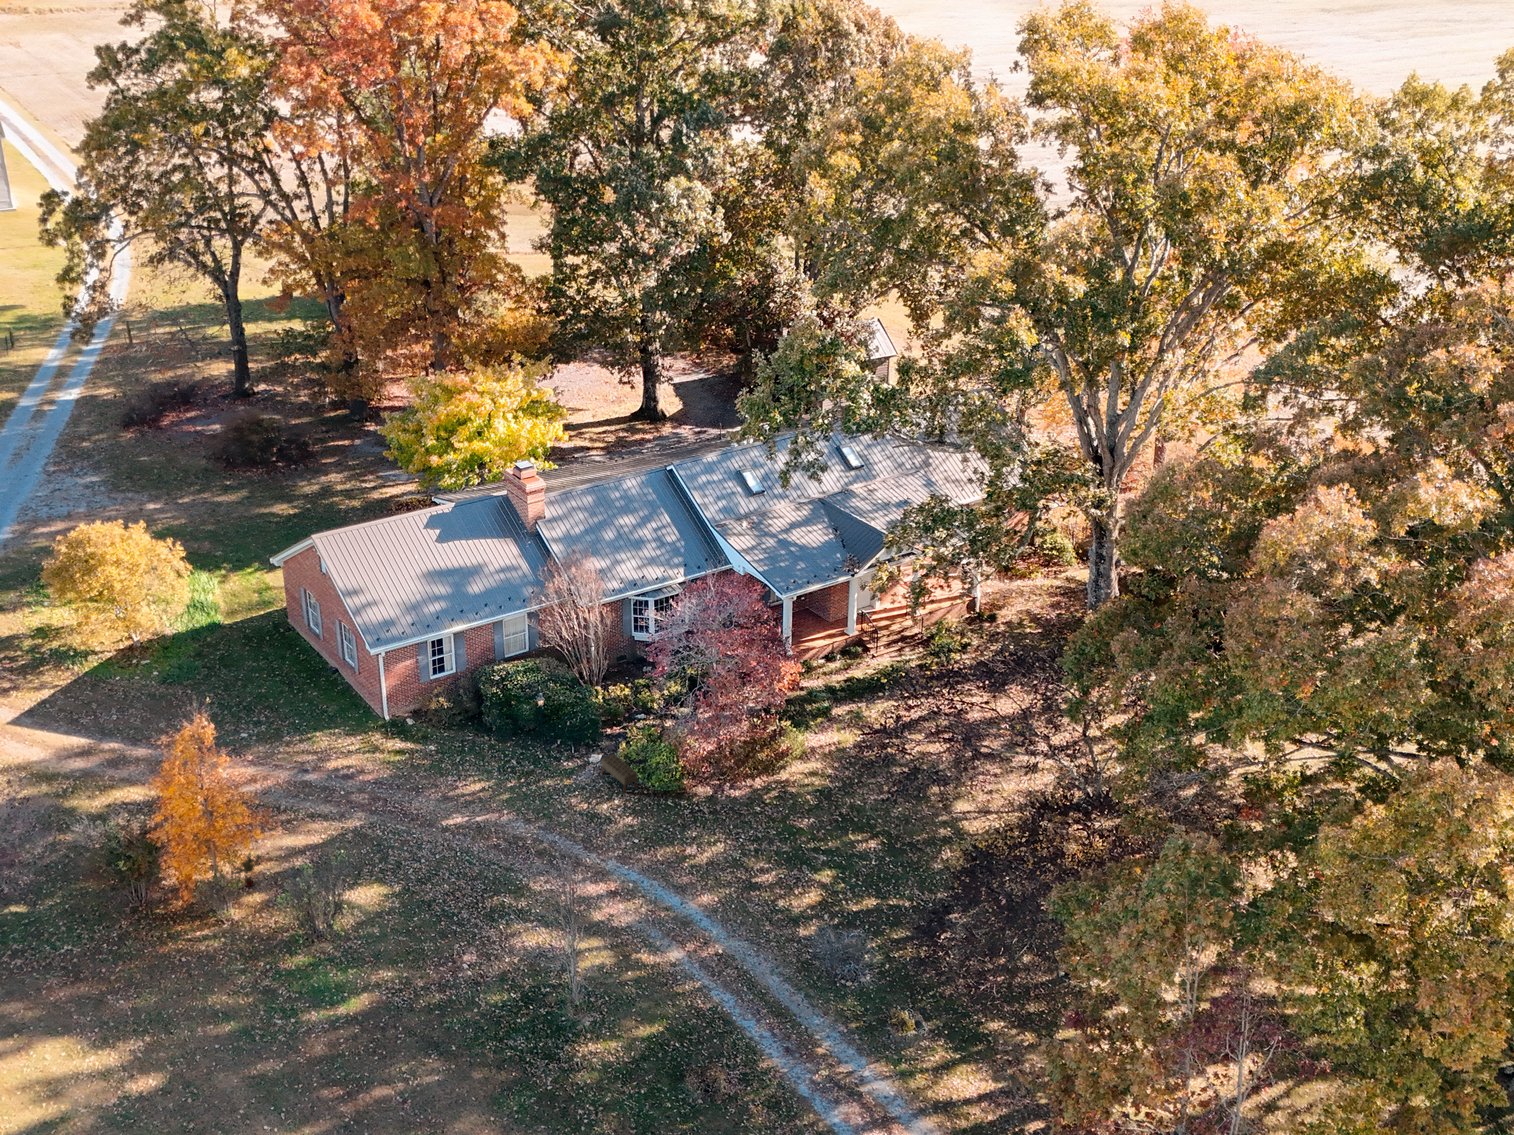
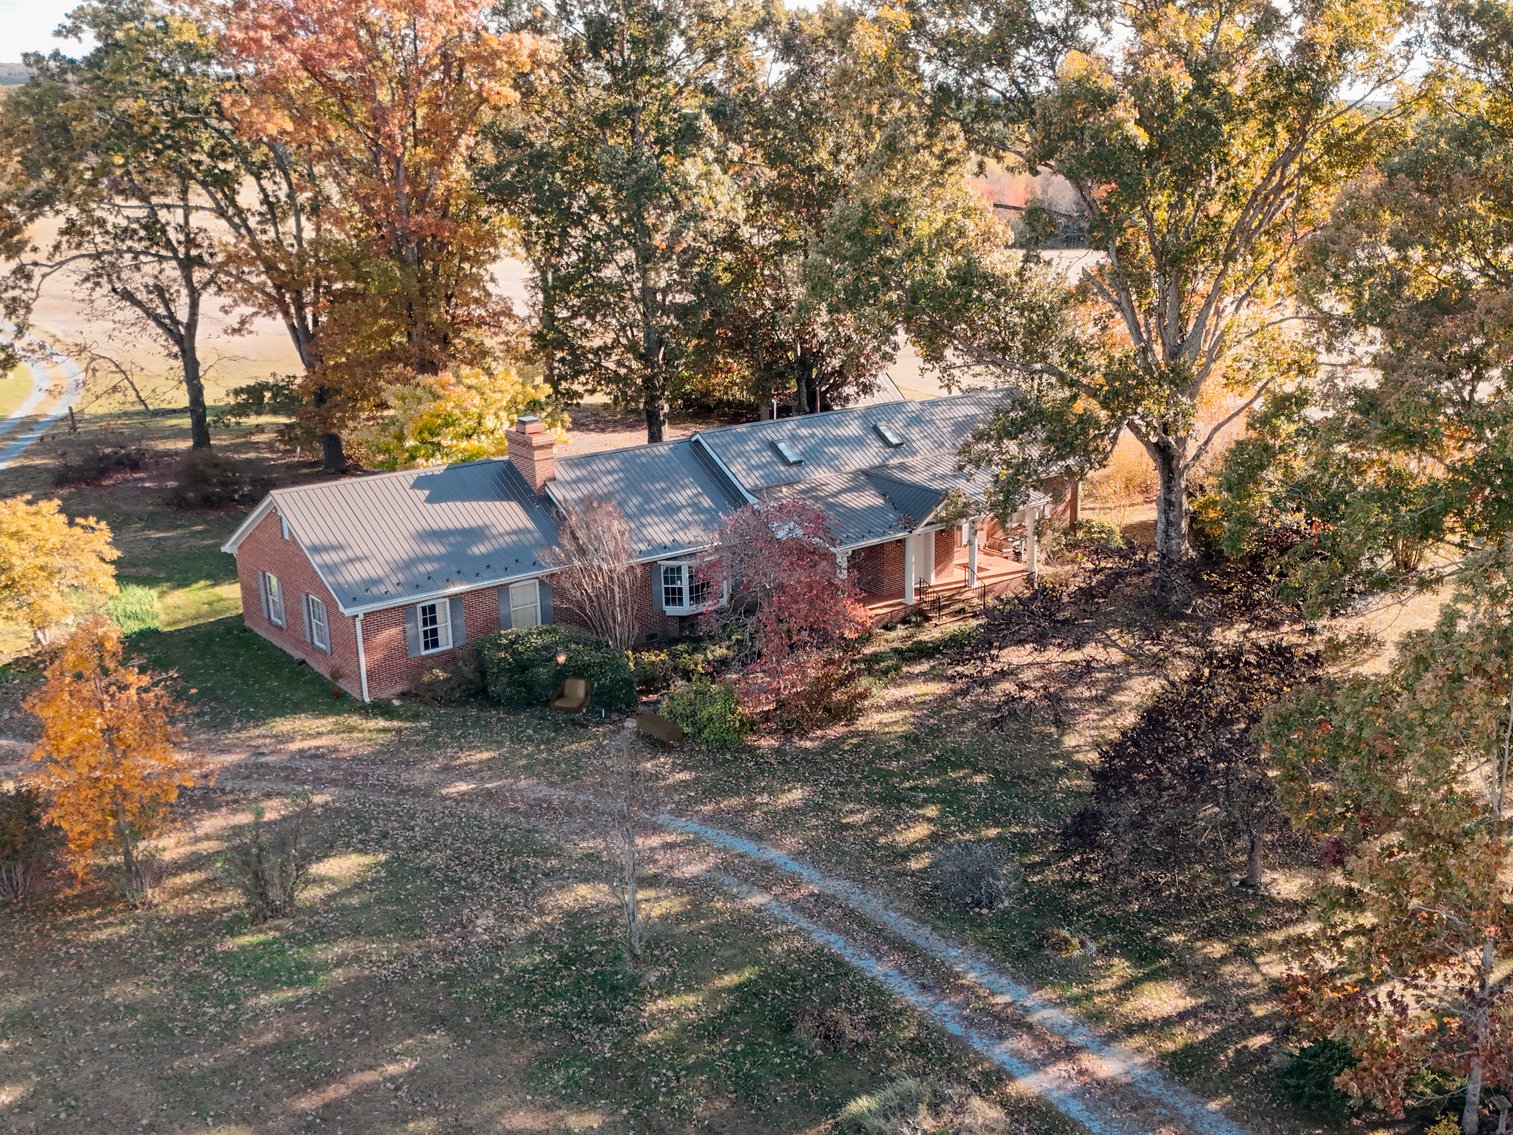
lounge chair: none [533,715,568,759] -> present [550,677,590,726]
potted tree: present [232,853,261,886] -> present [329,664,347,697]

